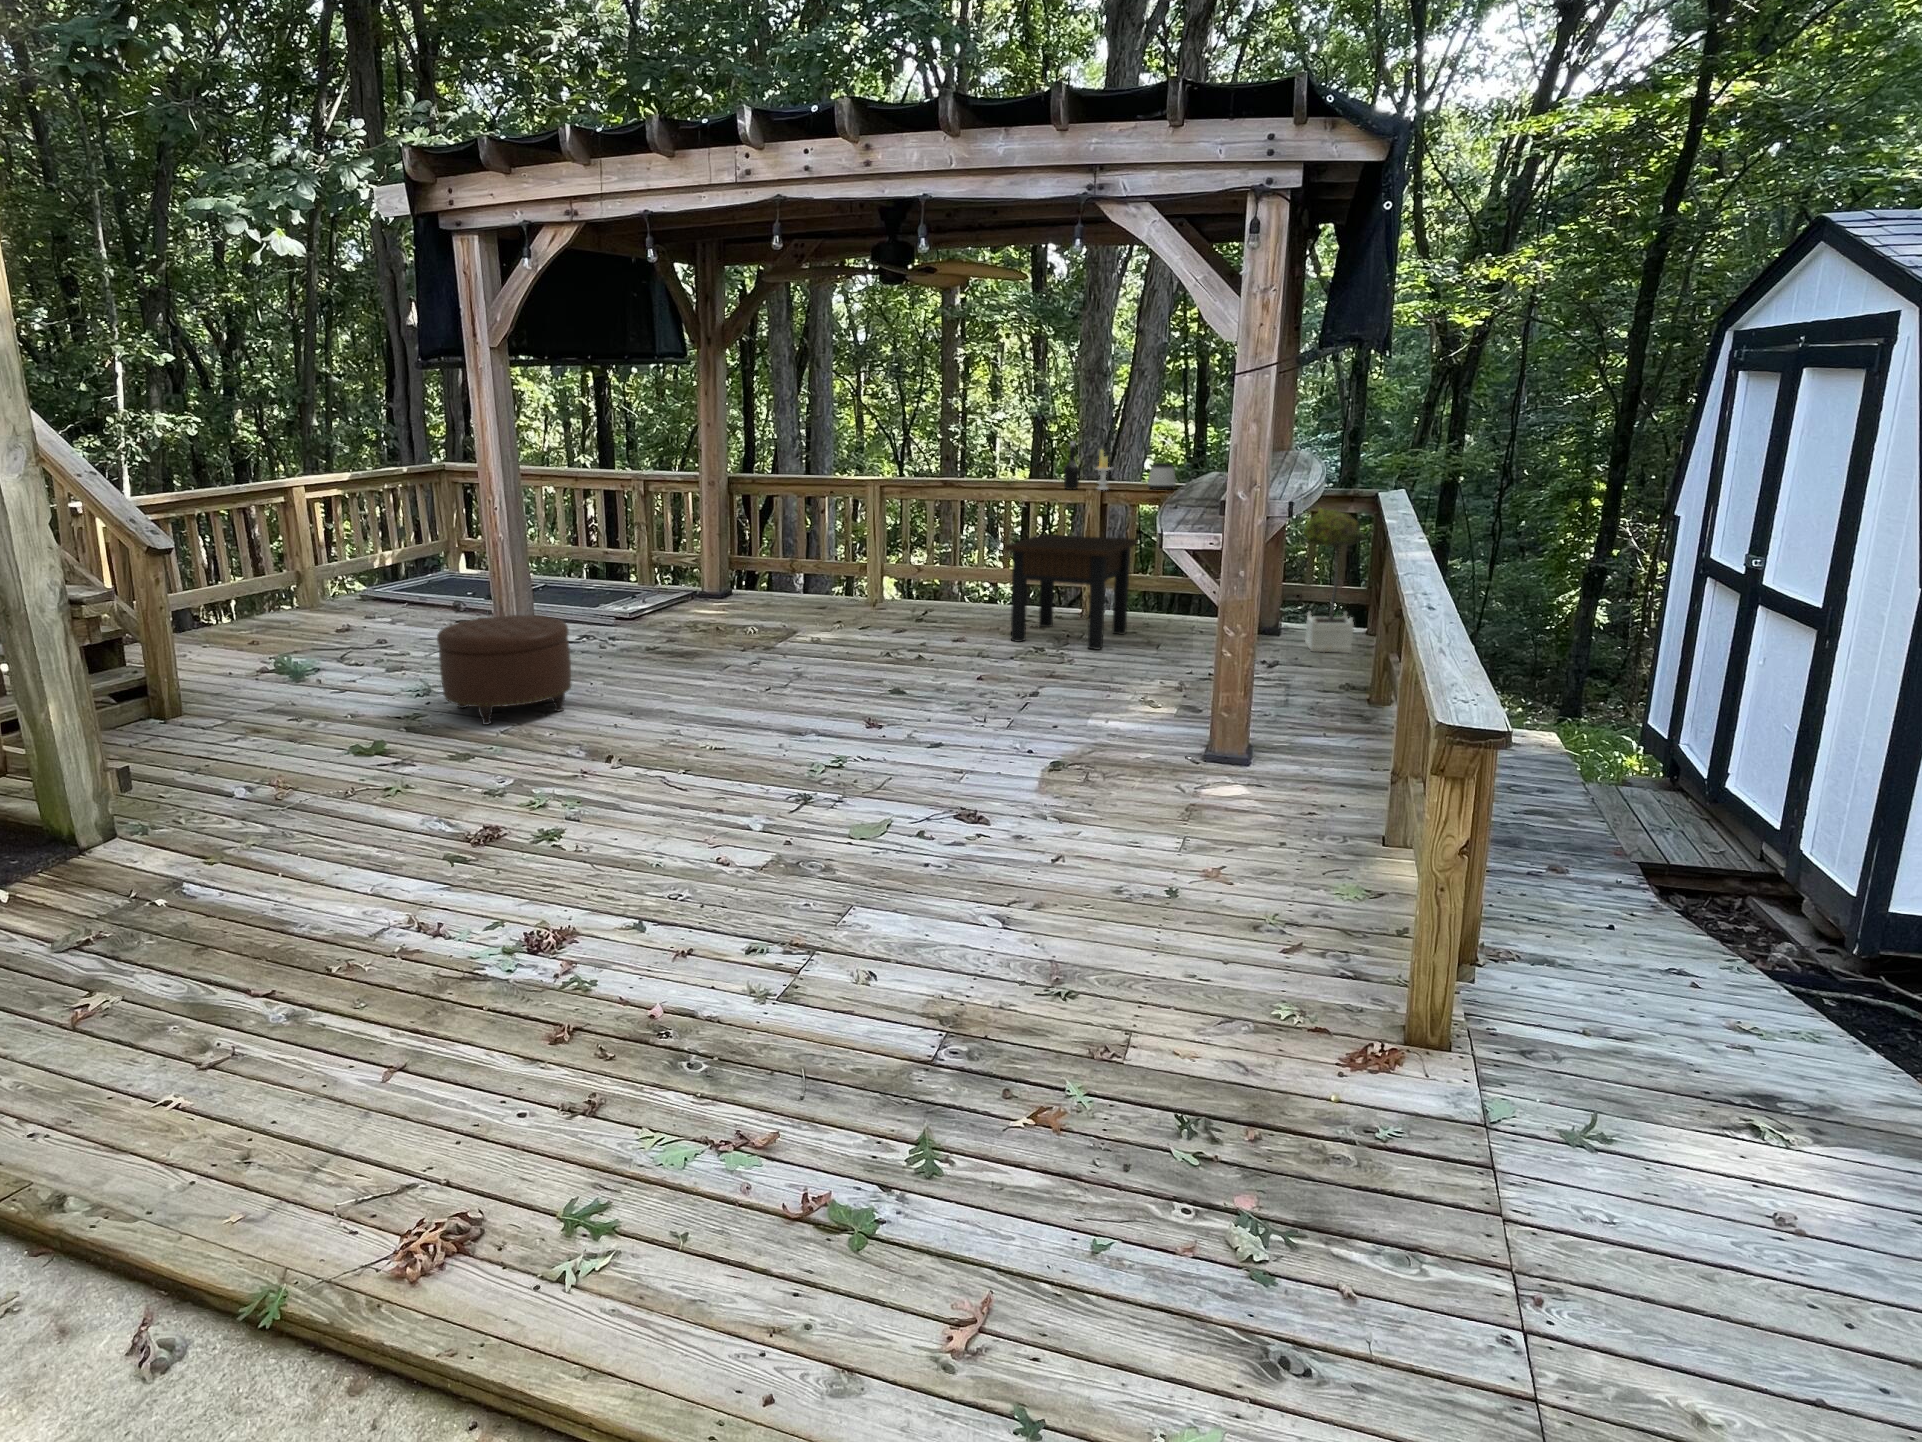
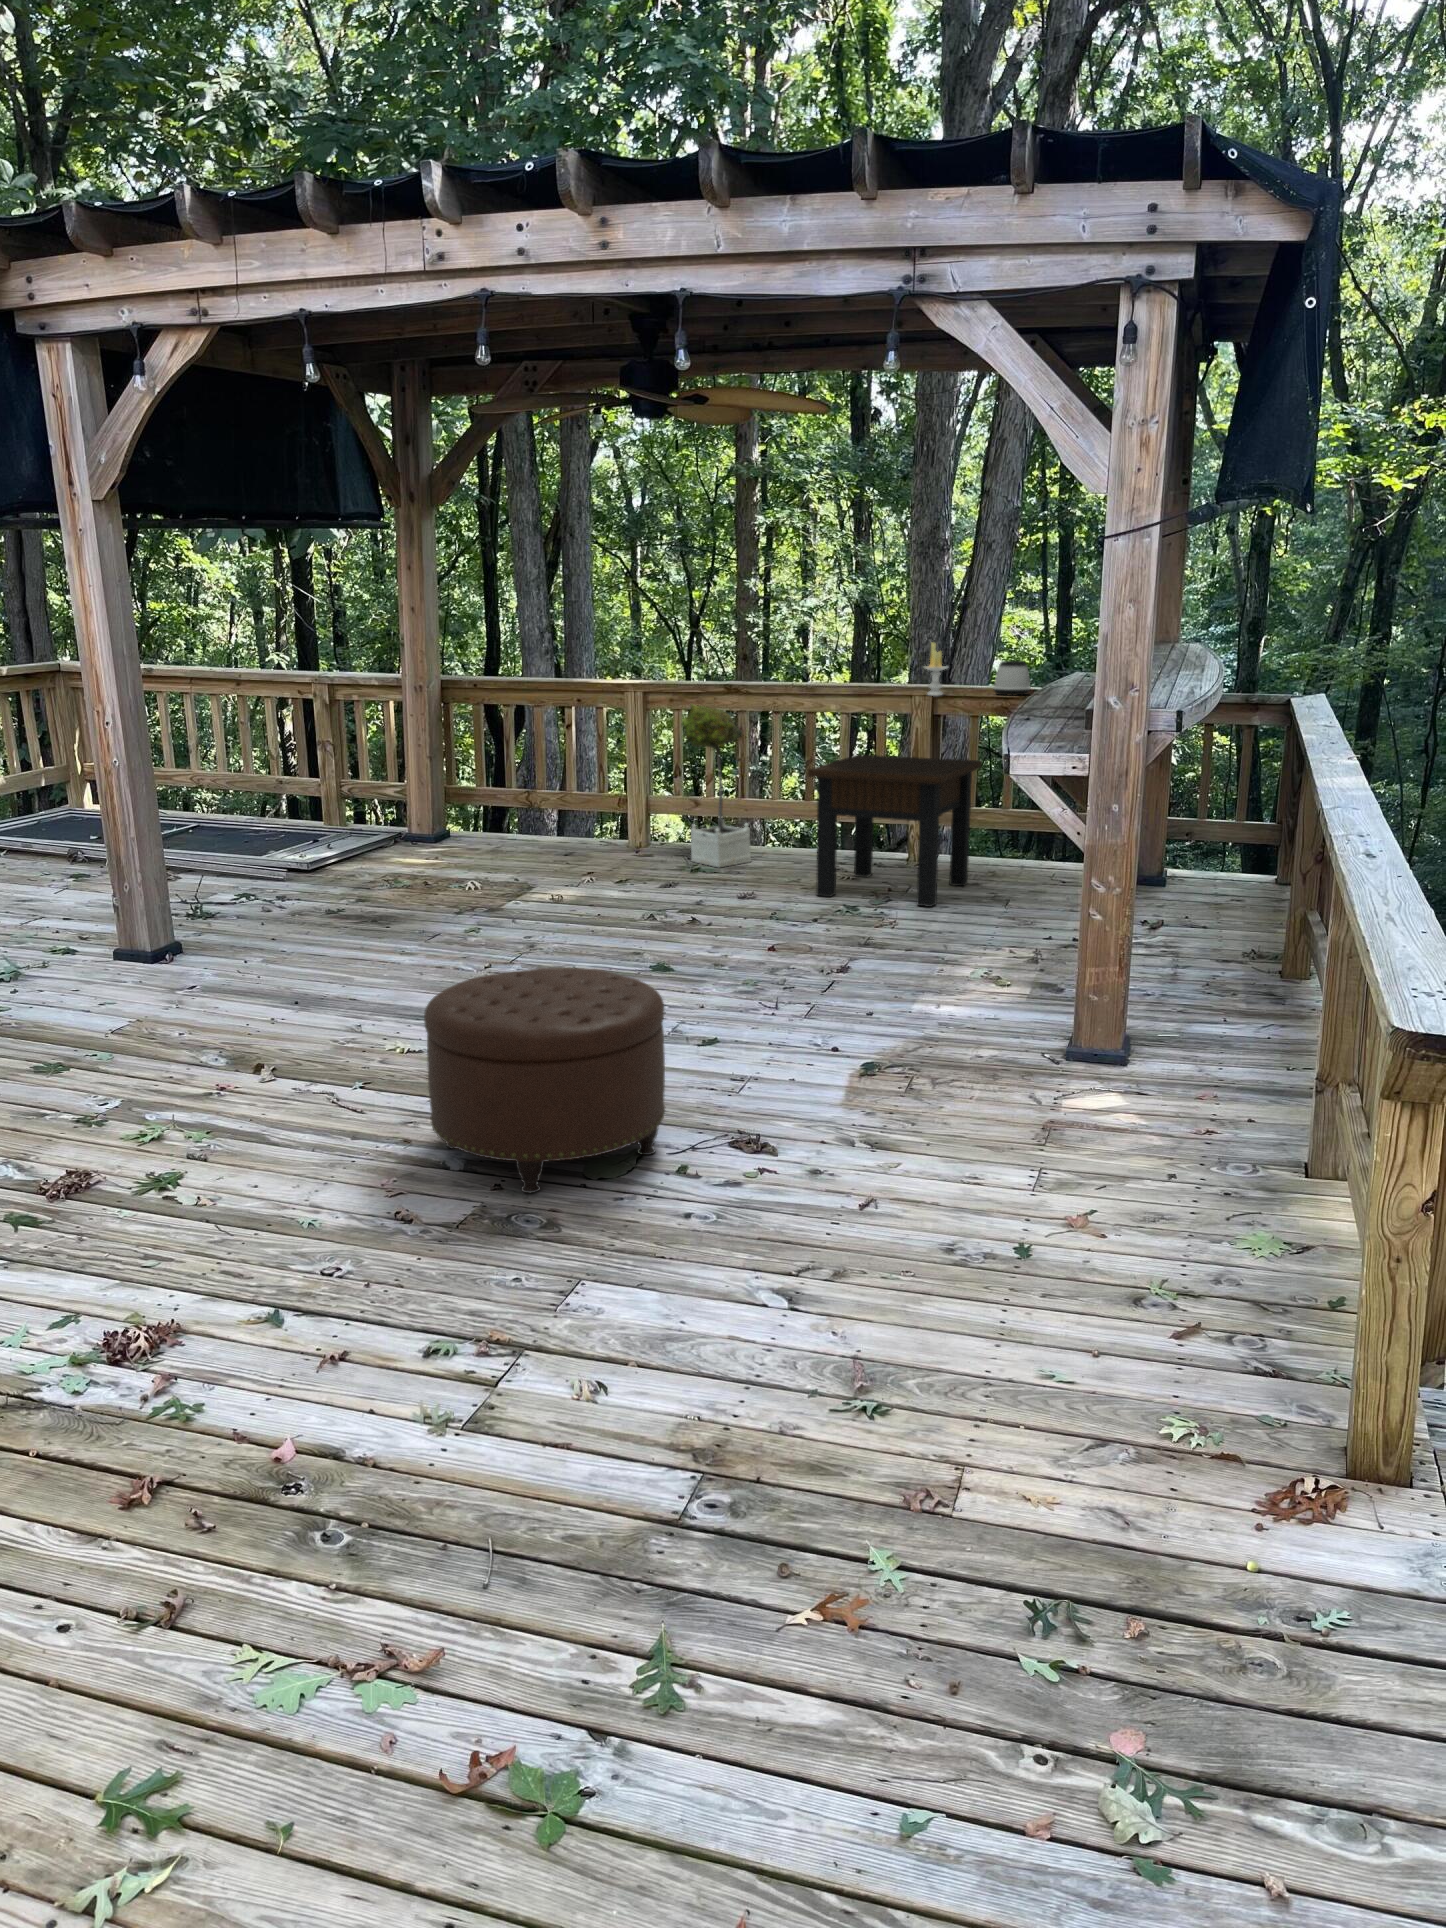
bottle: present [1064,441,1080,489] -> none [884,632,906,695]
potted tree: present [1303,508,1367,653] -> present [682,704,751,867]
ottoman: present [437,615,571,725] -> present [424,968,665,1193]

